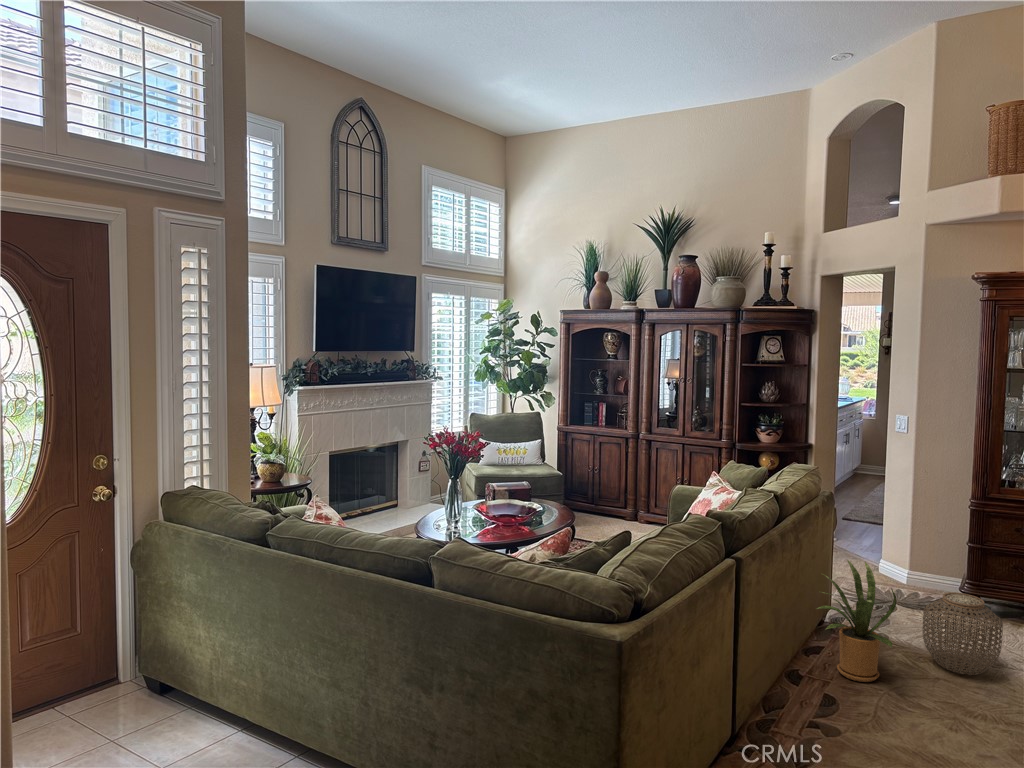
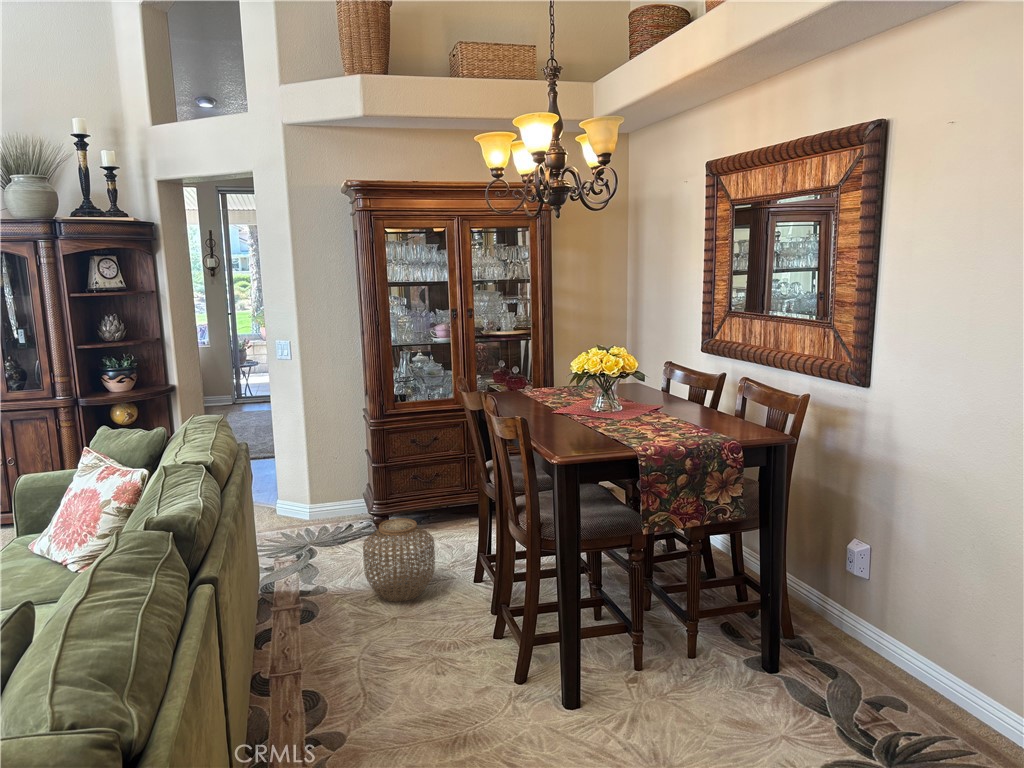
house plant: present [817,560,897,682] -> none [258,515,358,655]

